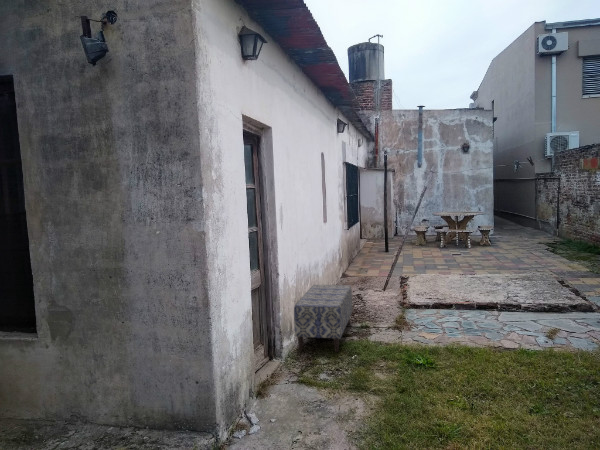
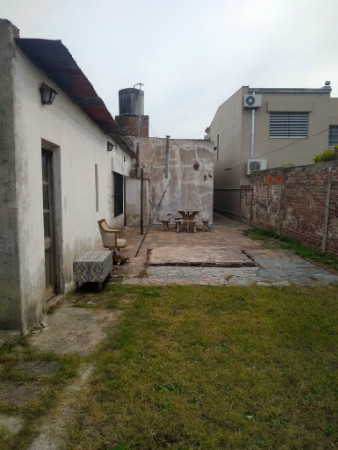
chair: none [327,232,376,304] -> present [97,219,129,265]

